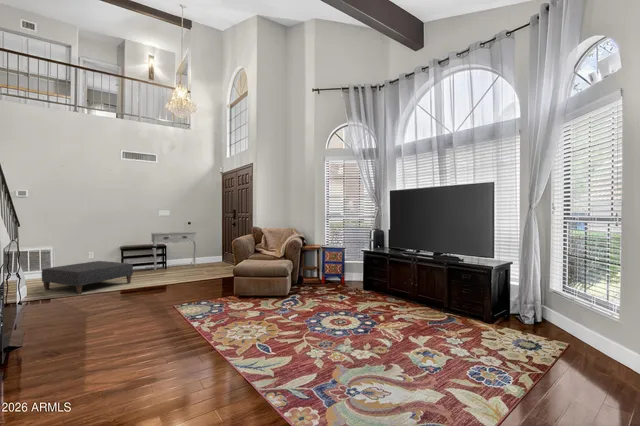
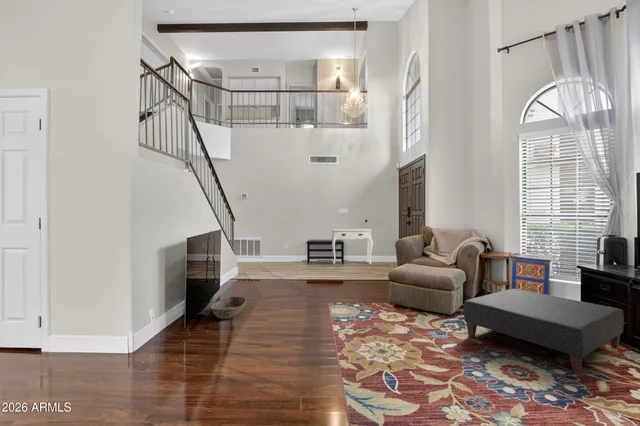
ottoman: present [42,261,133,295] -> present [464,289,624,374]
basket: none [29,315,78,343] -> present [211,296,246,319]

